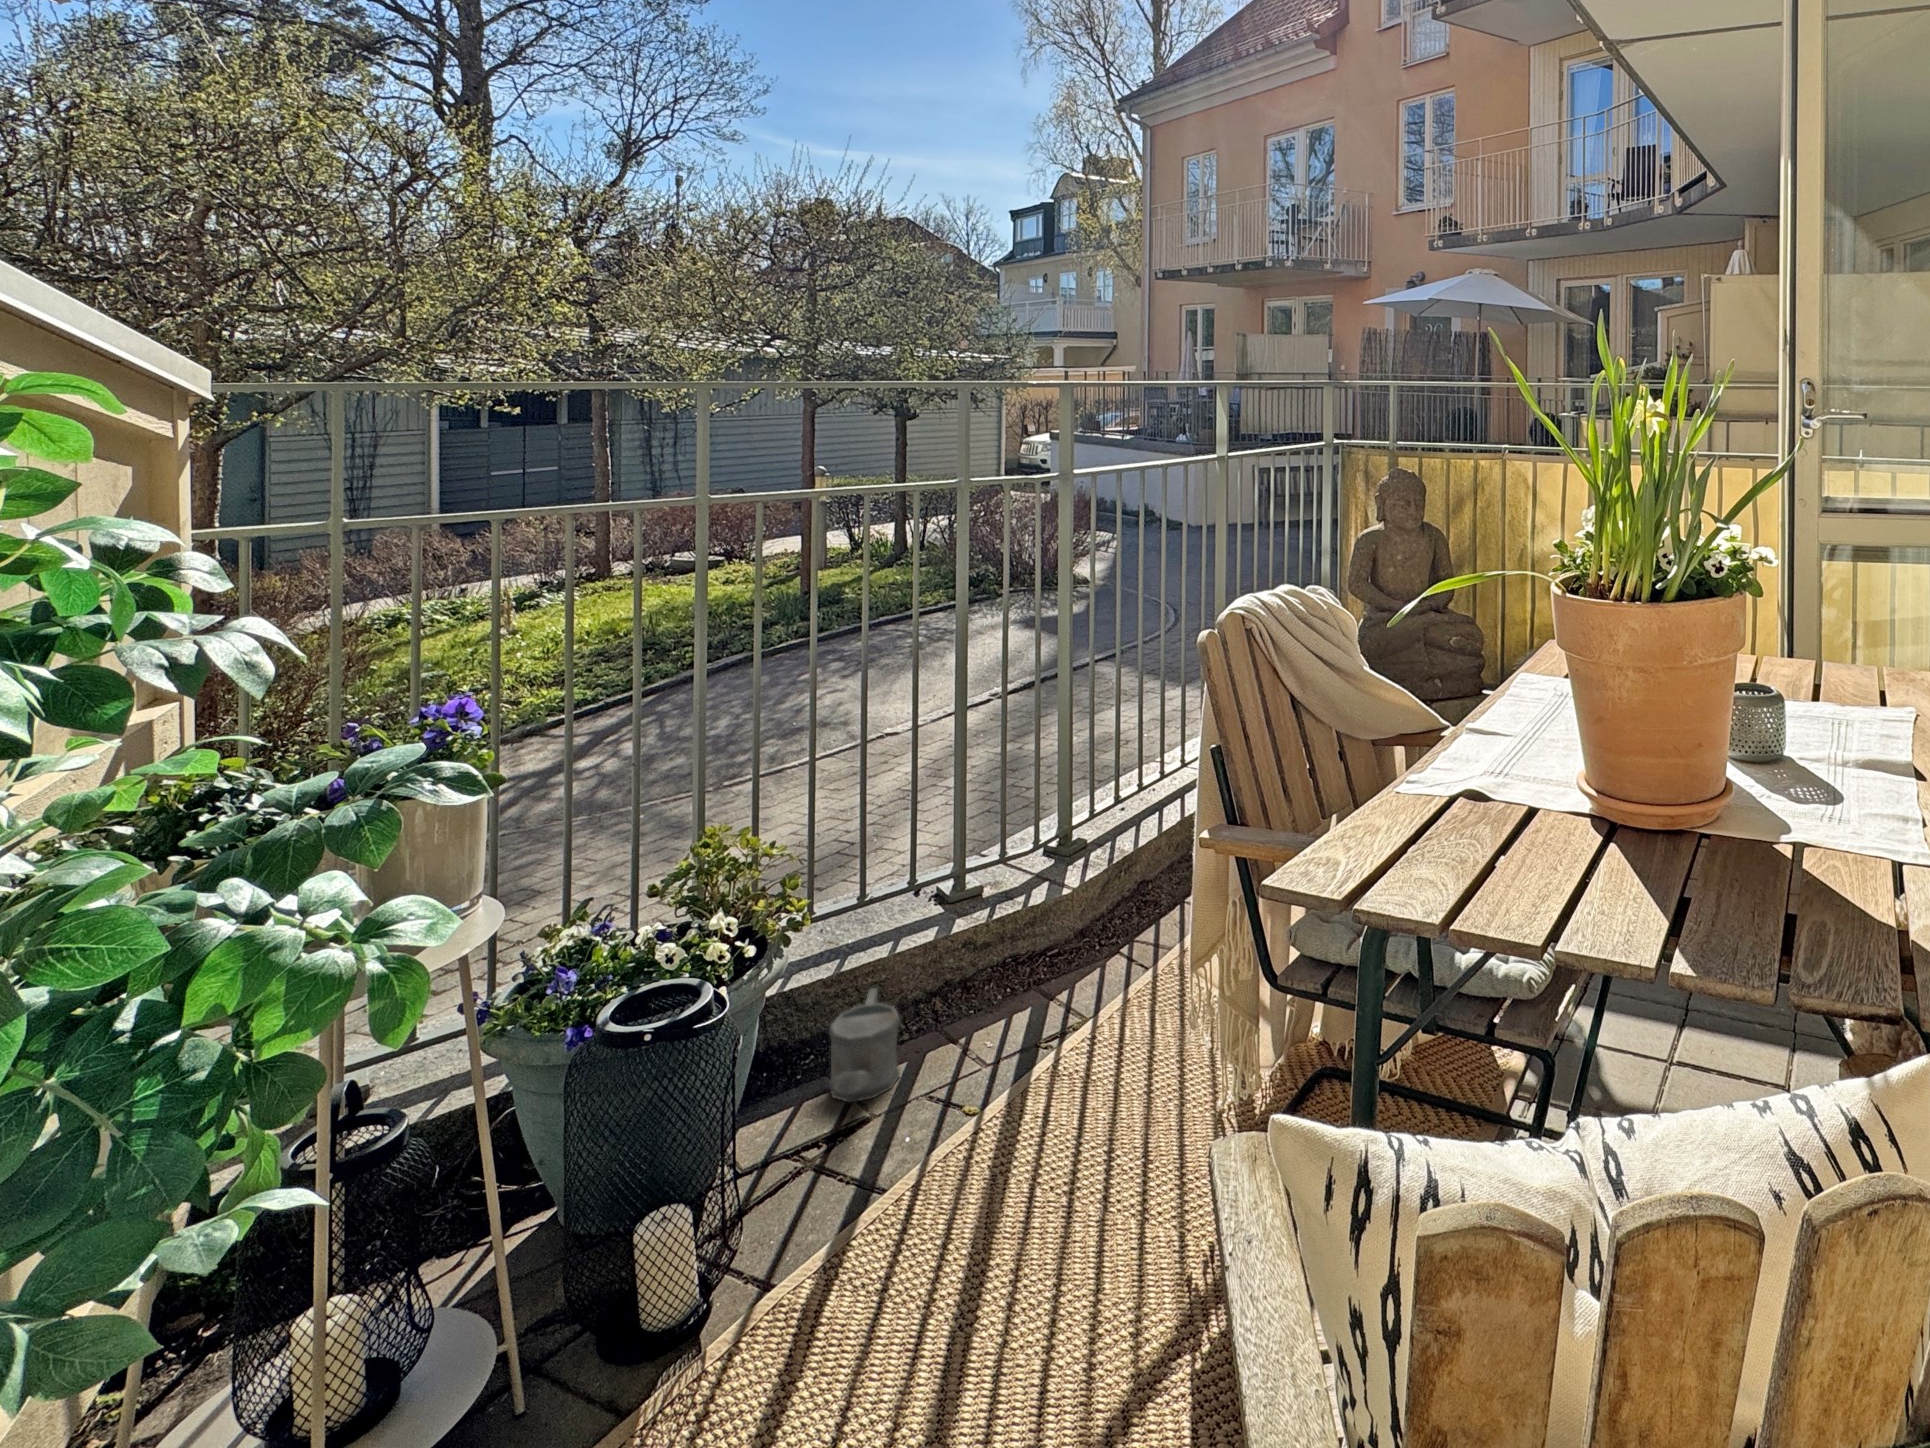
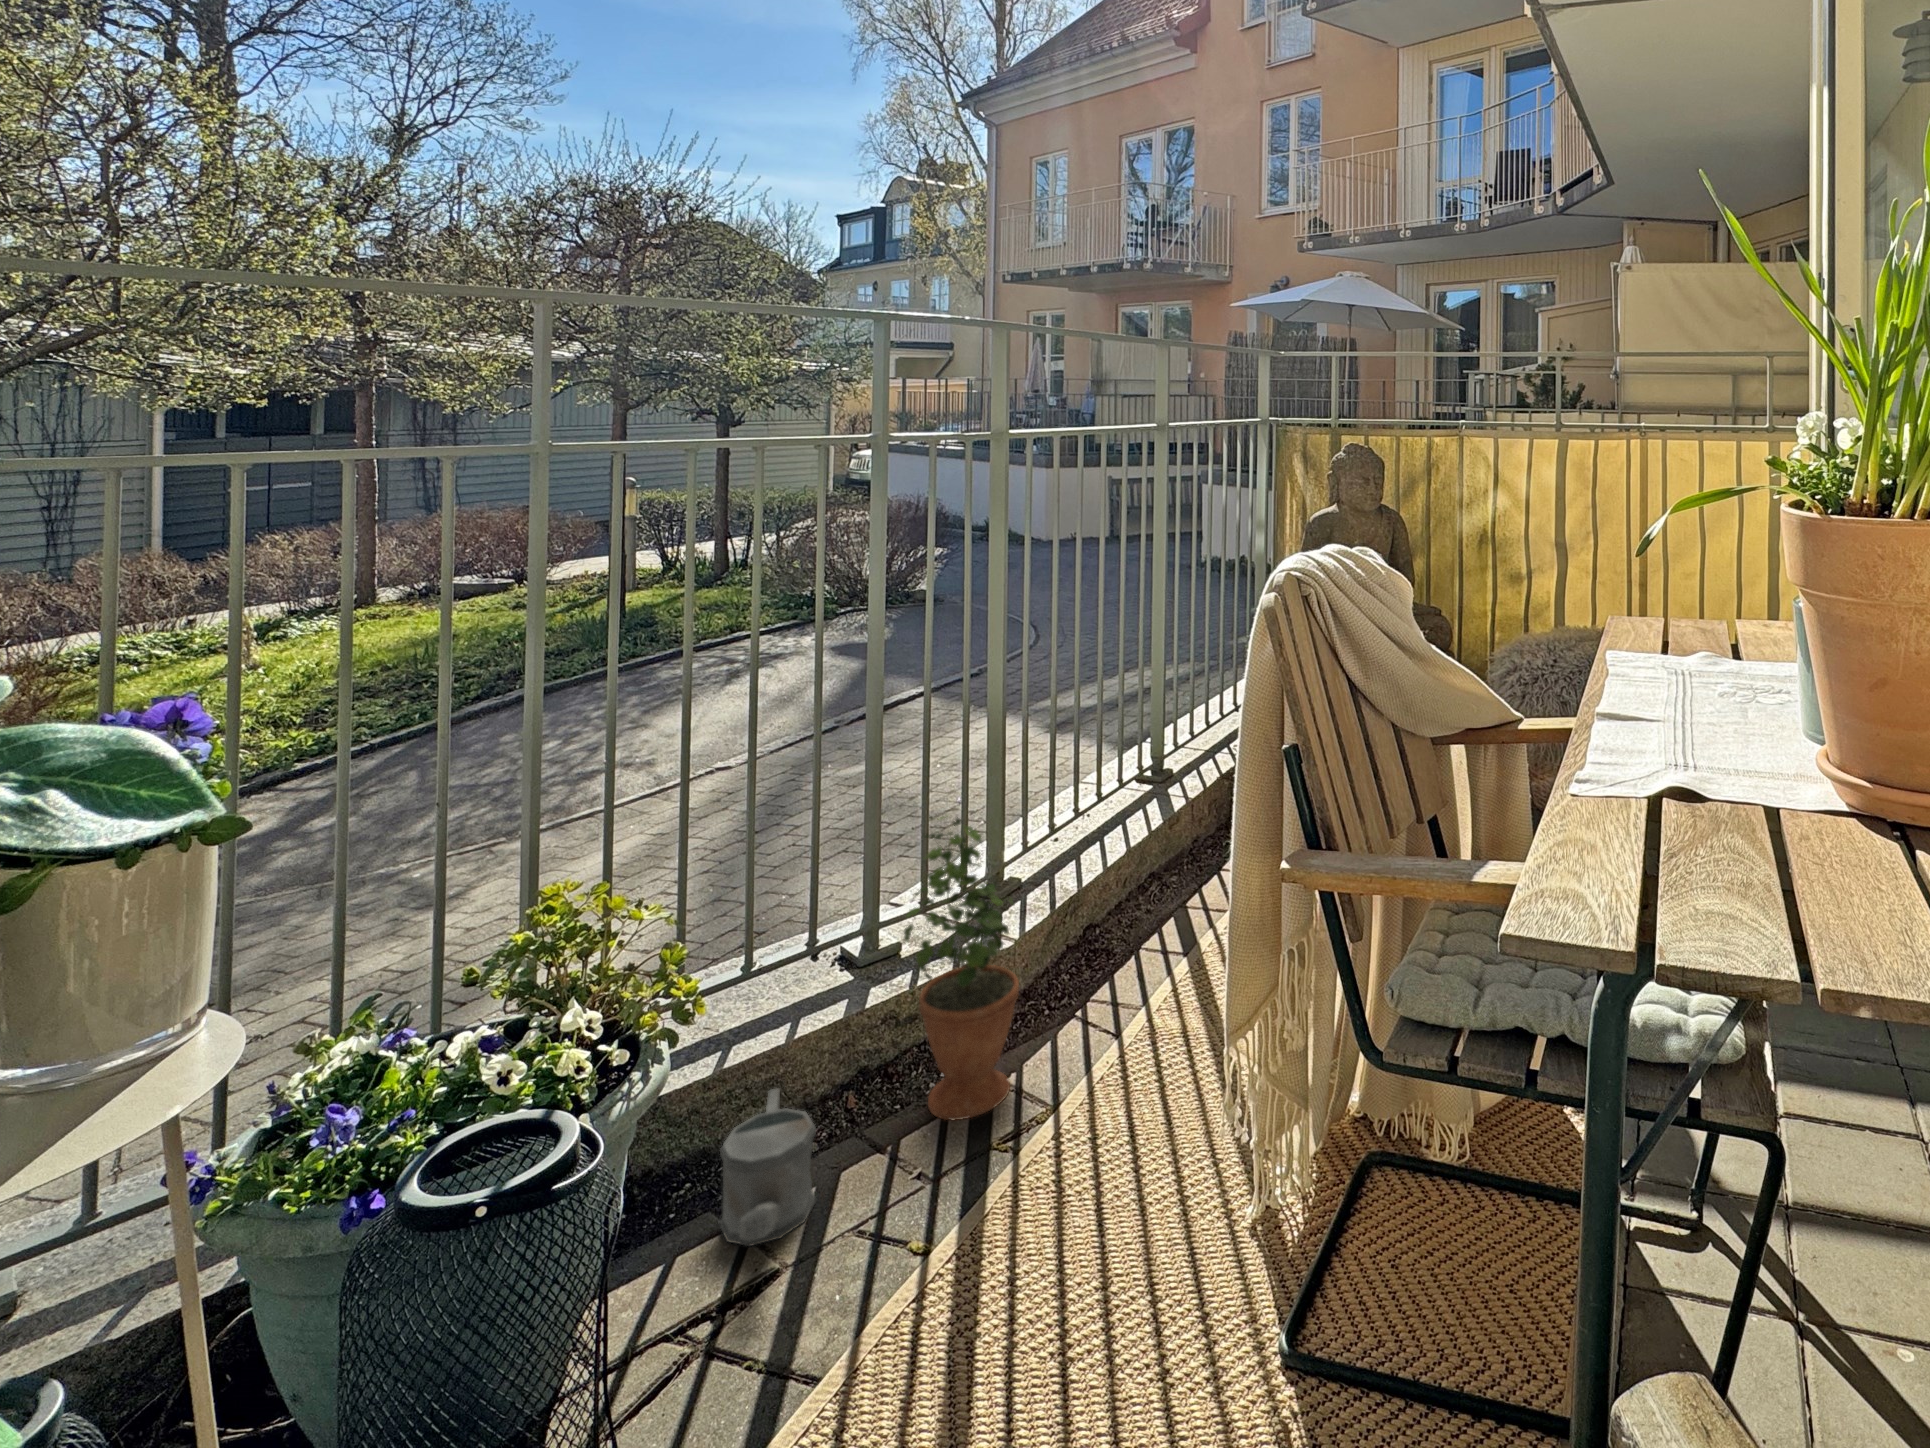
potted plant: none [974,783,1068,1027] -> present [904,817,1019,1120]

